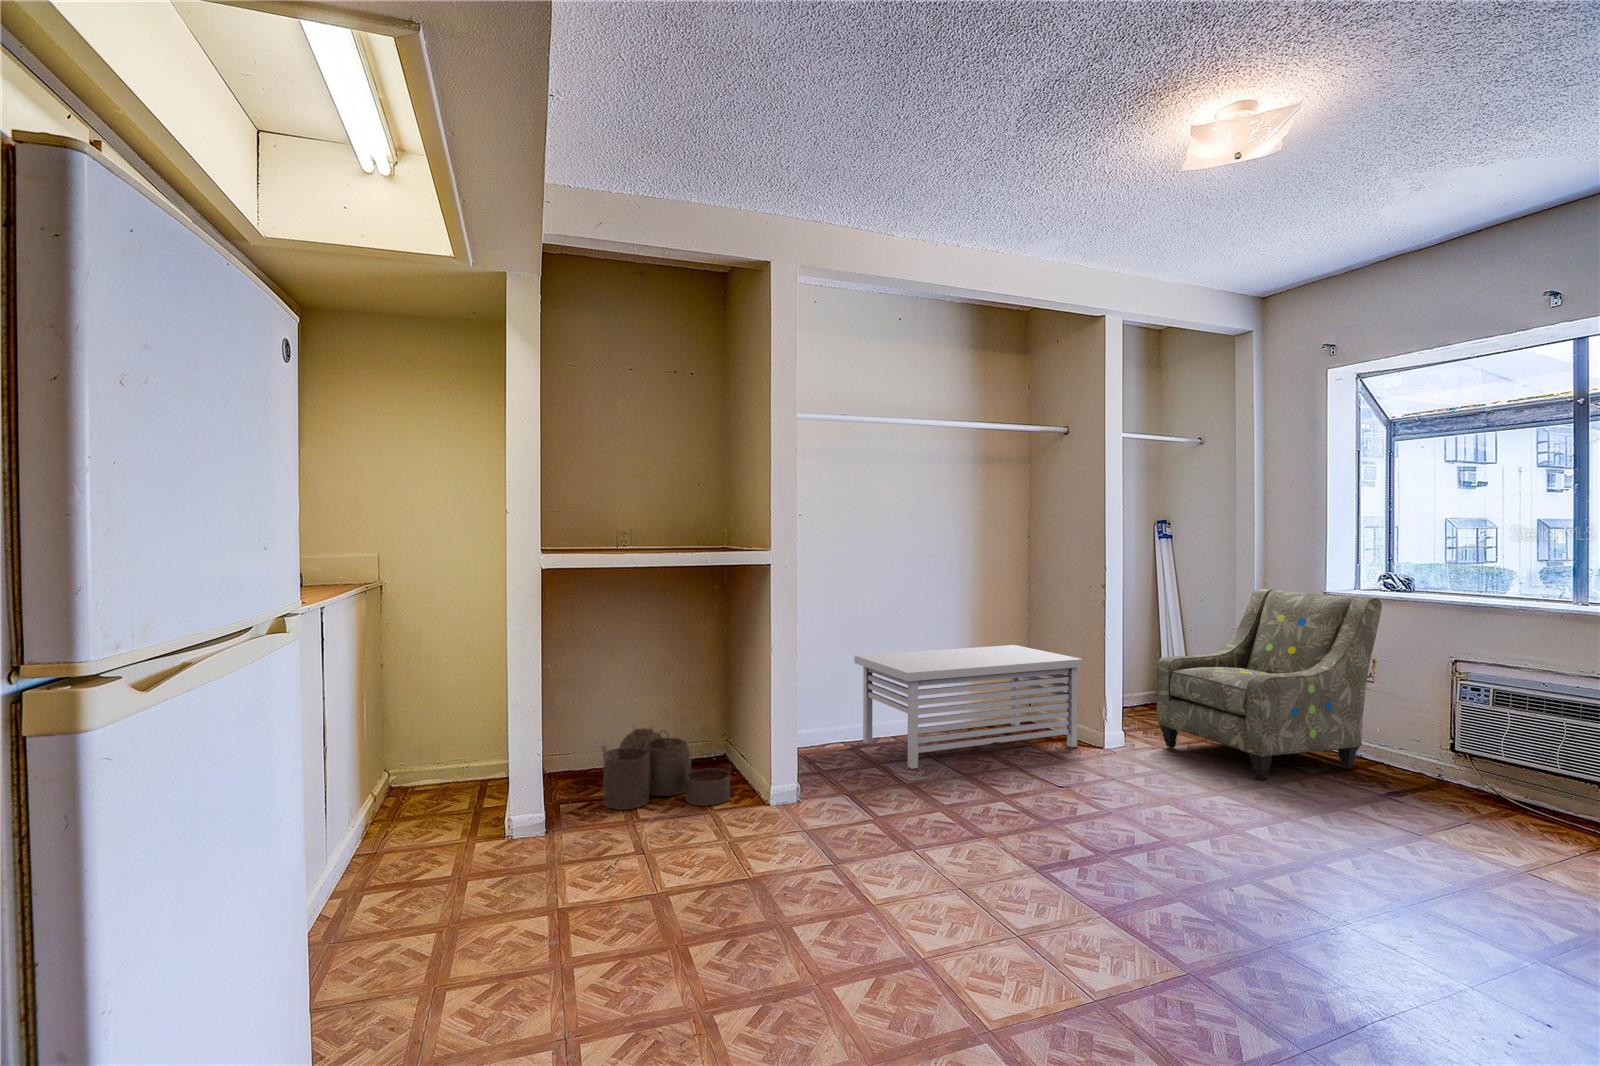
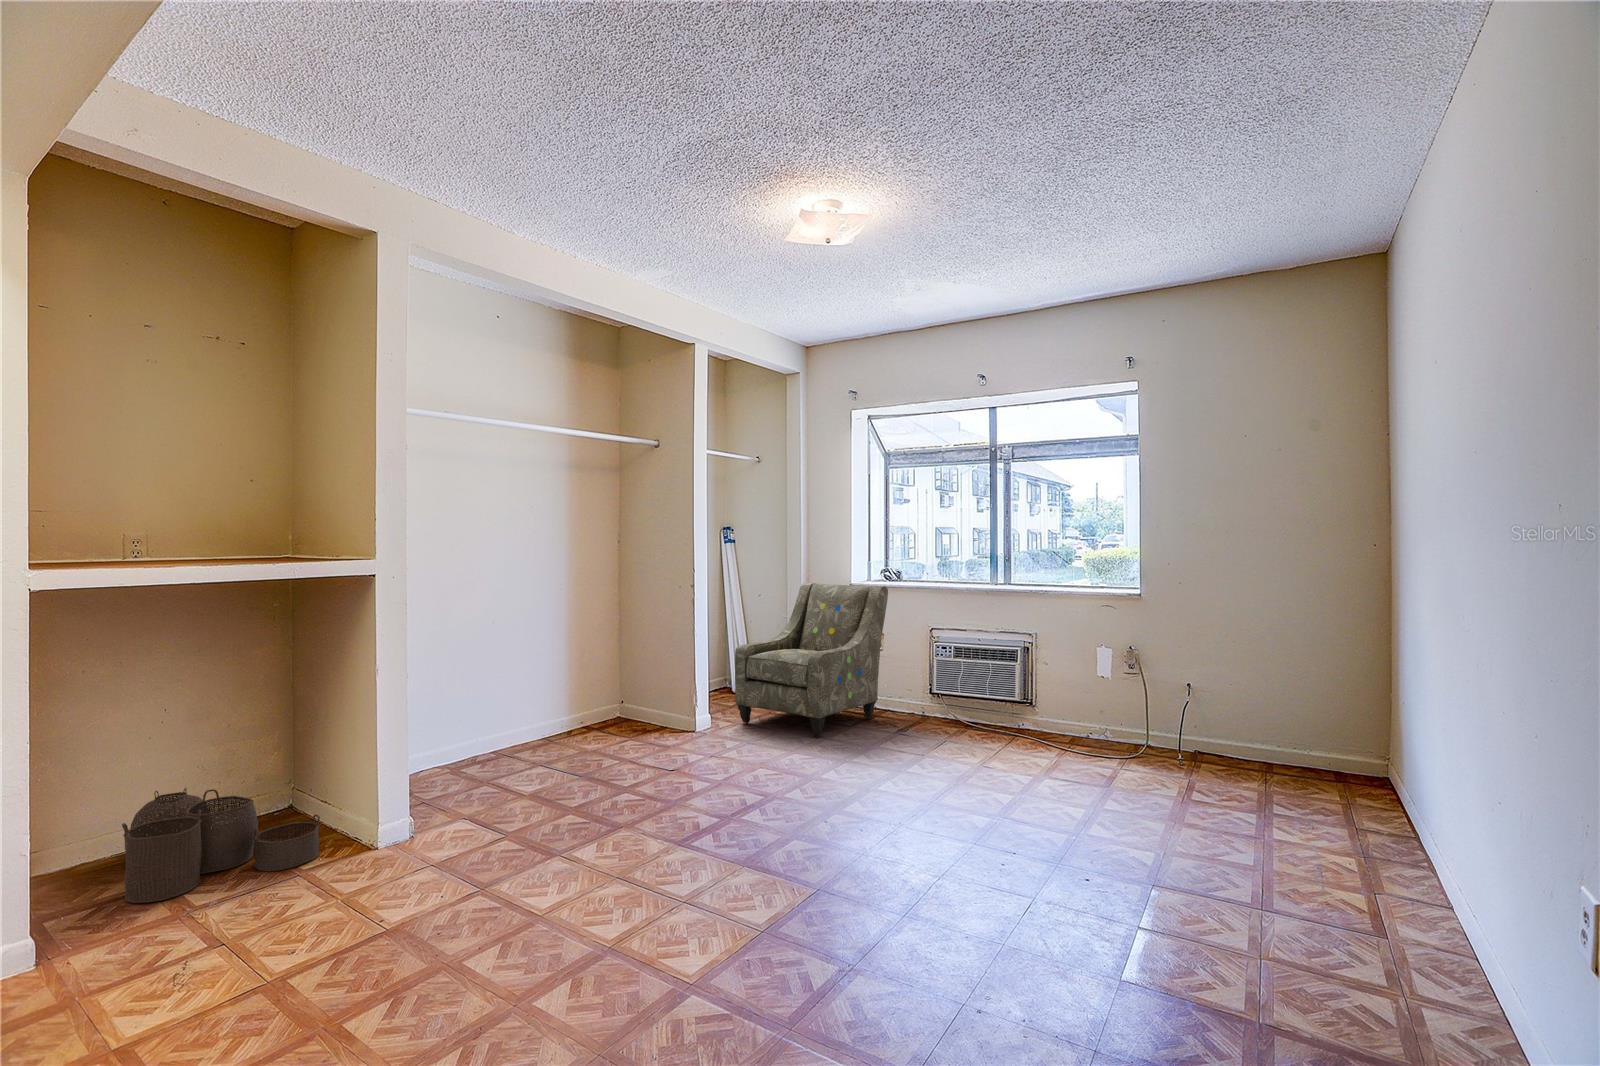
storage bench: present [854,645,1083,769] -> none [448,646,677,782]

